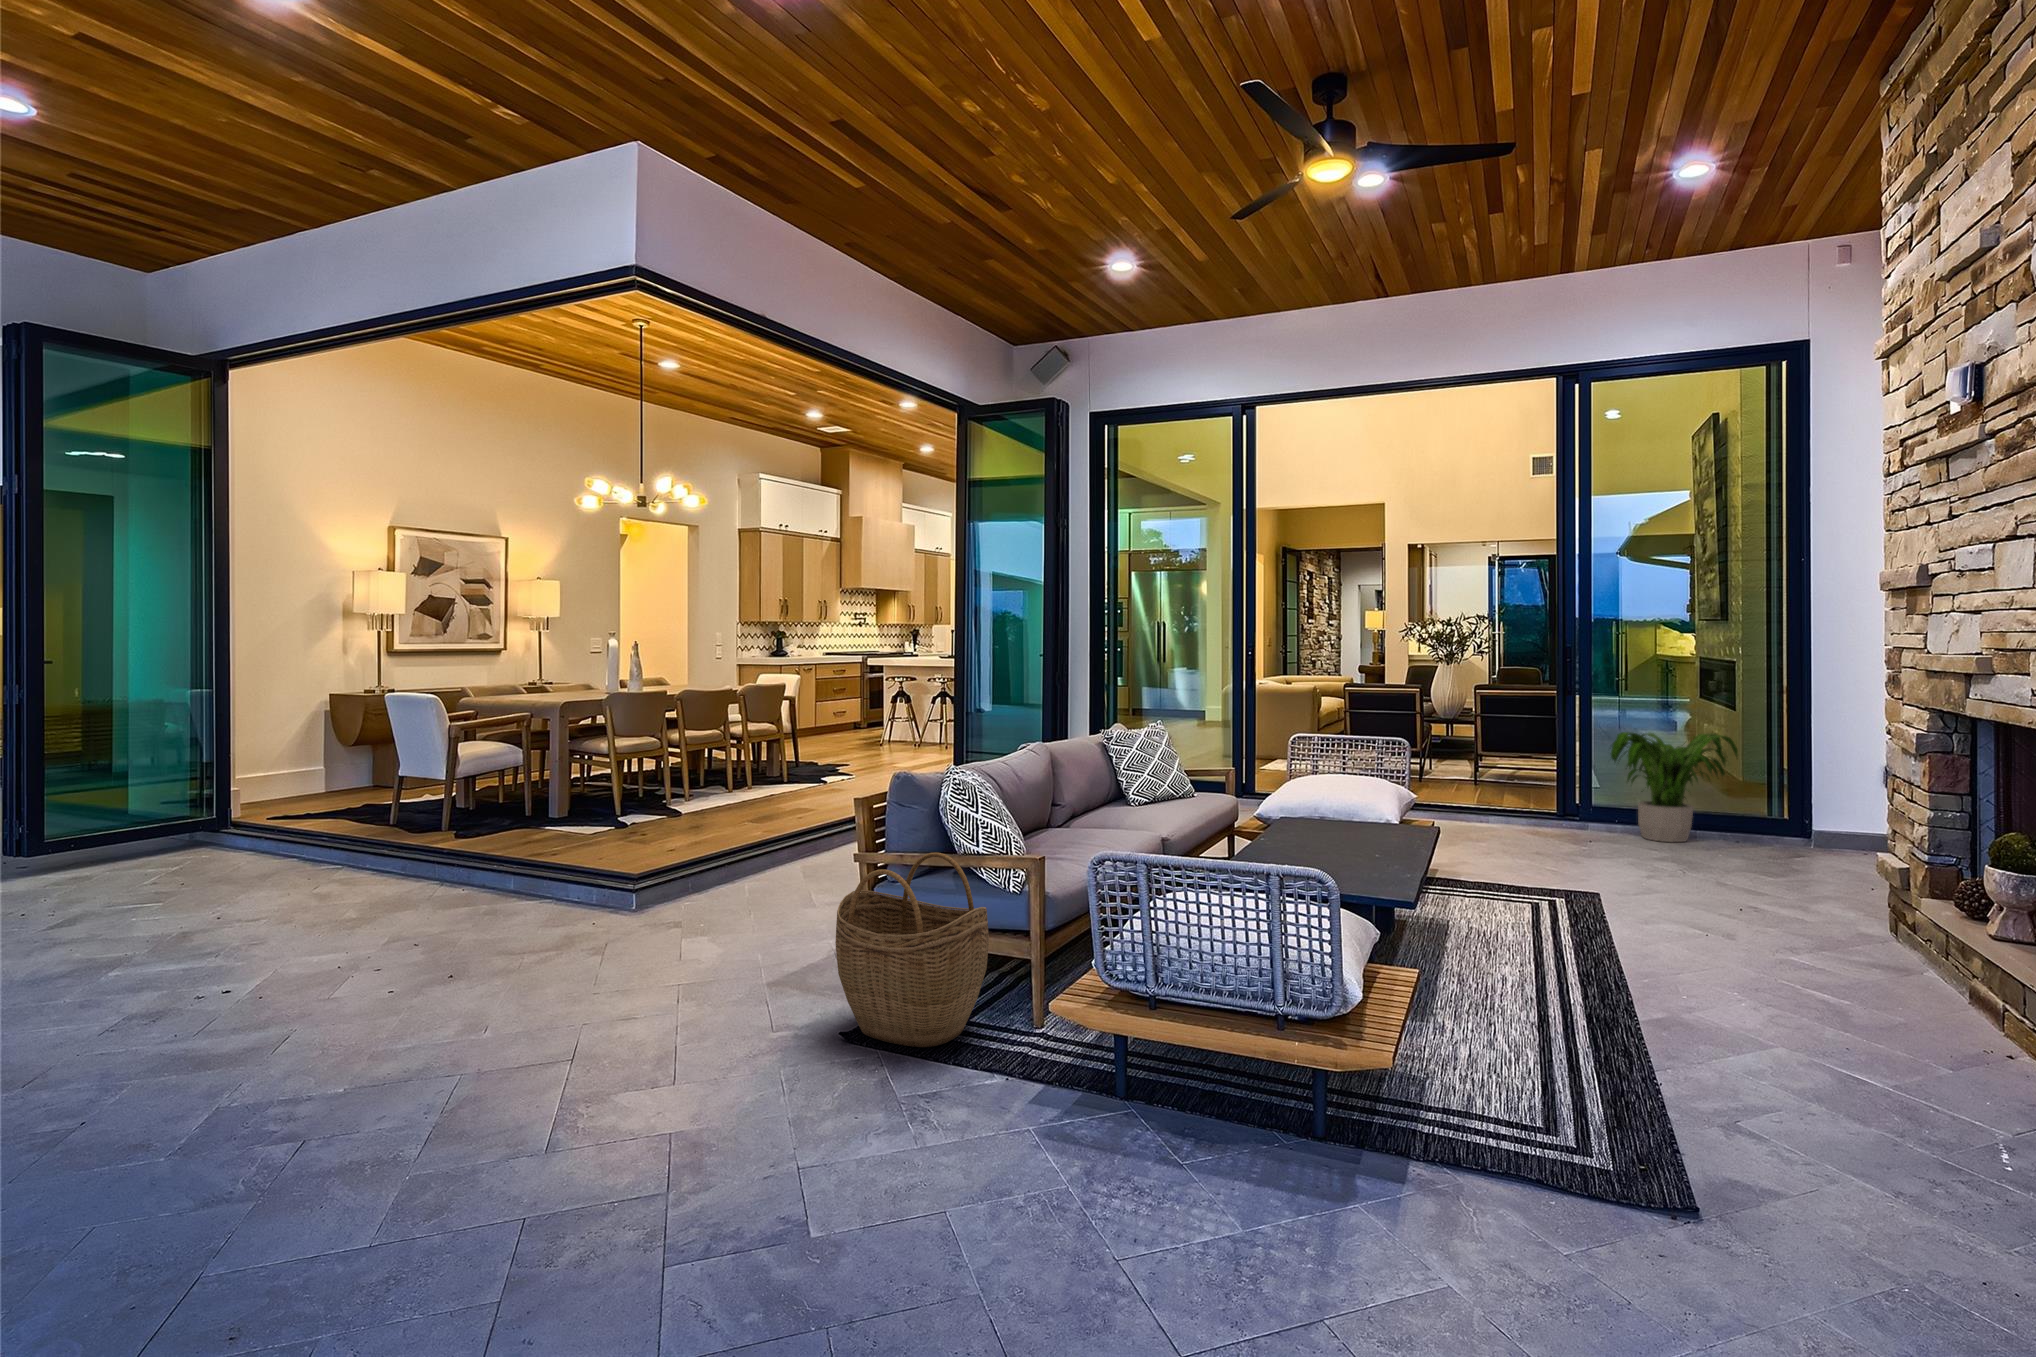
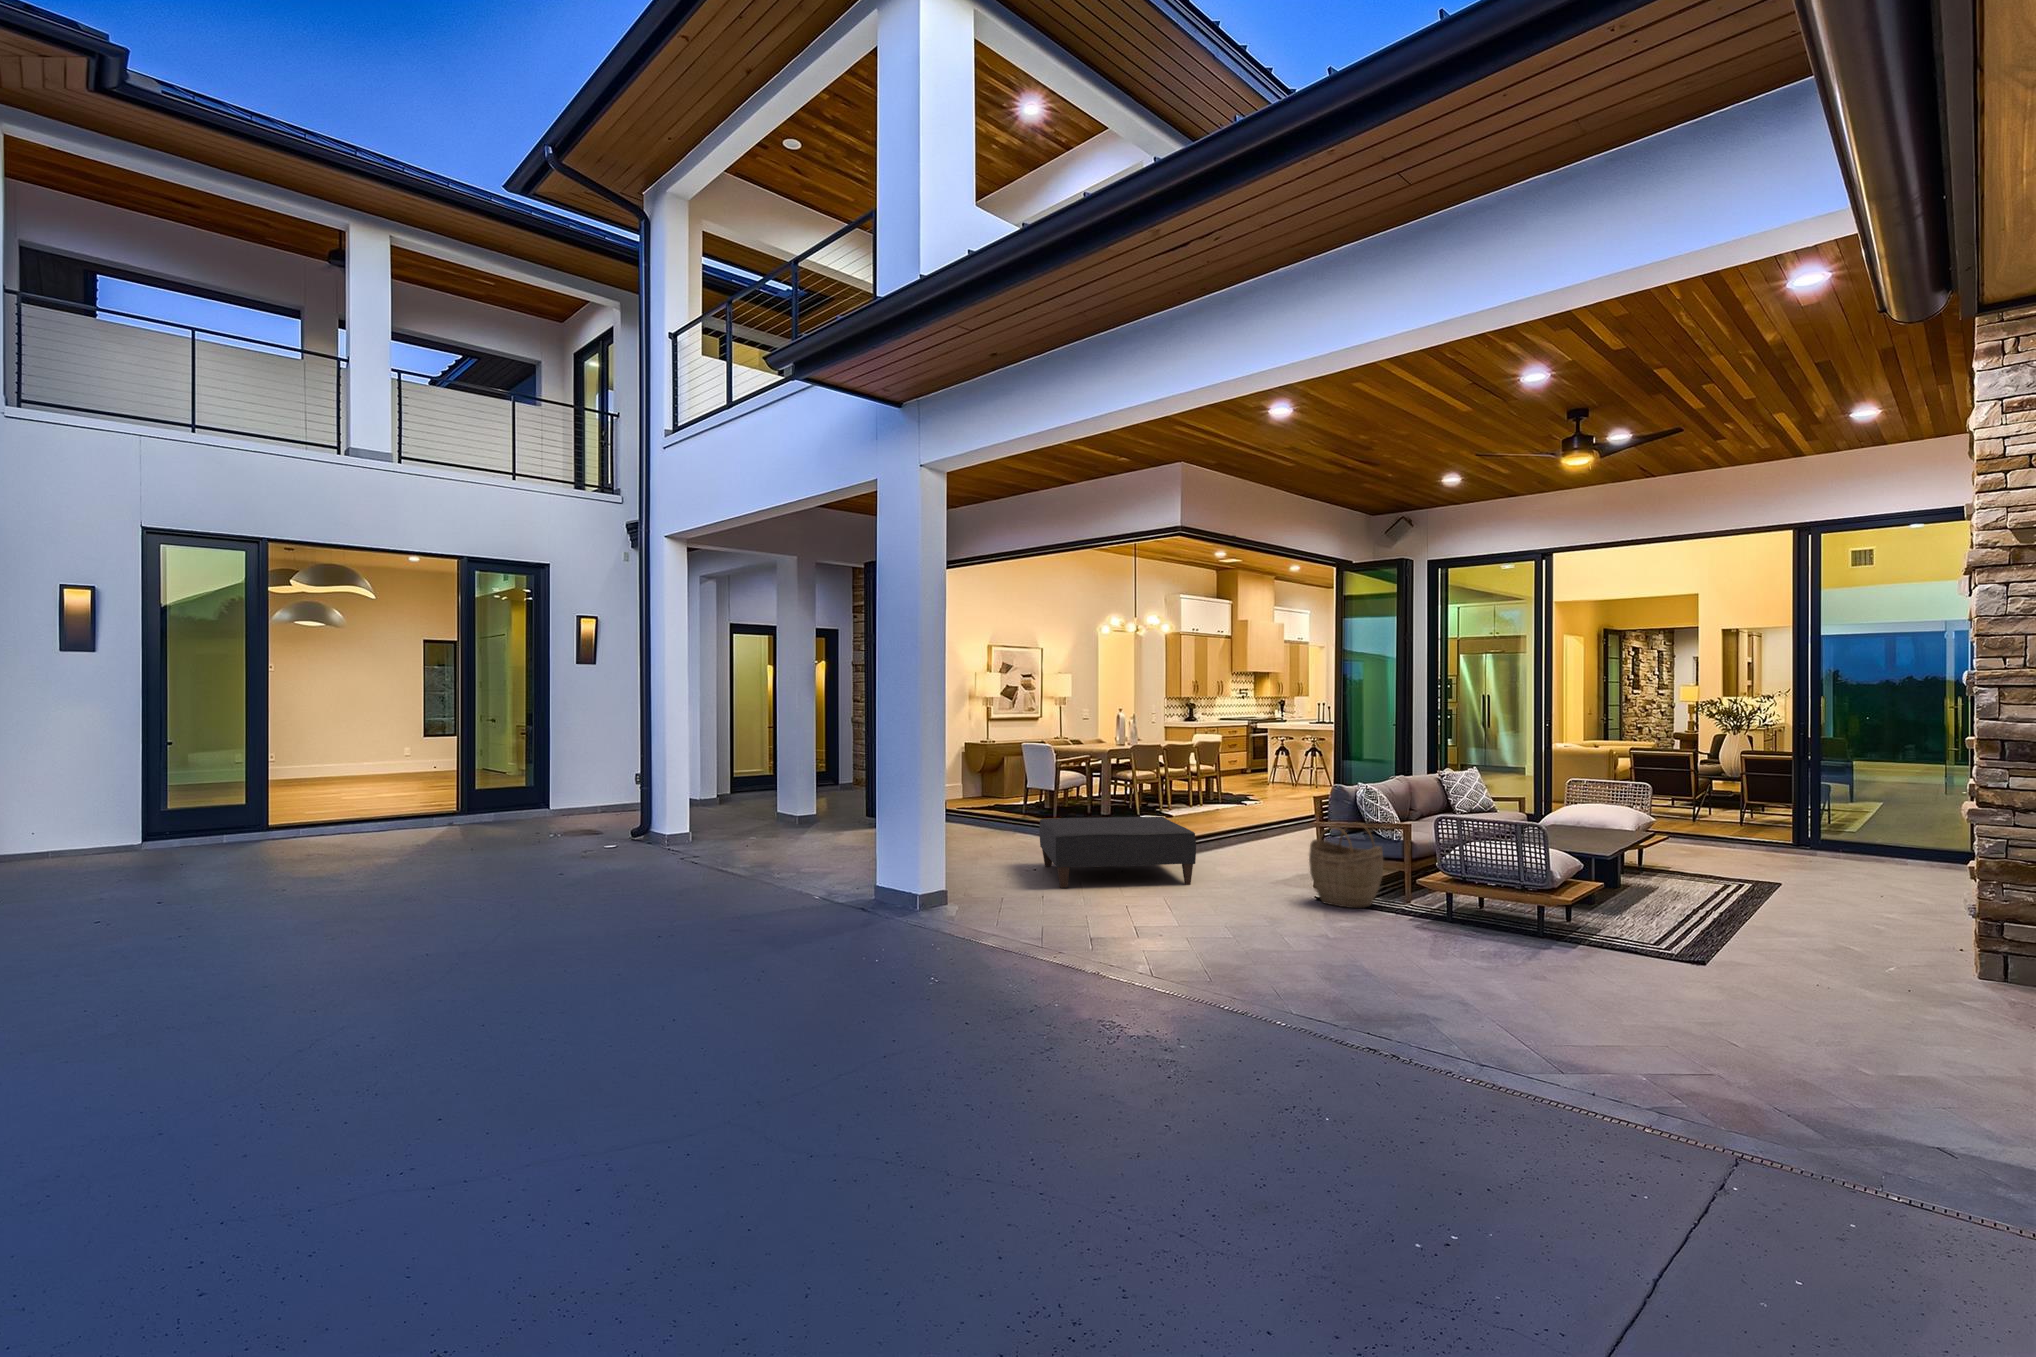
potted plant: present [1611,732,1738,842] -> none [1832,781,1945,861]
ottoman: none [249,832,617,1033] -> present [1039,817,1196,888]

